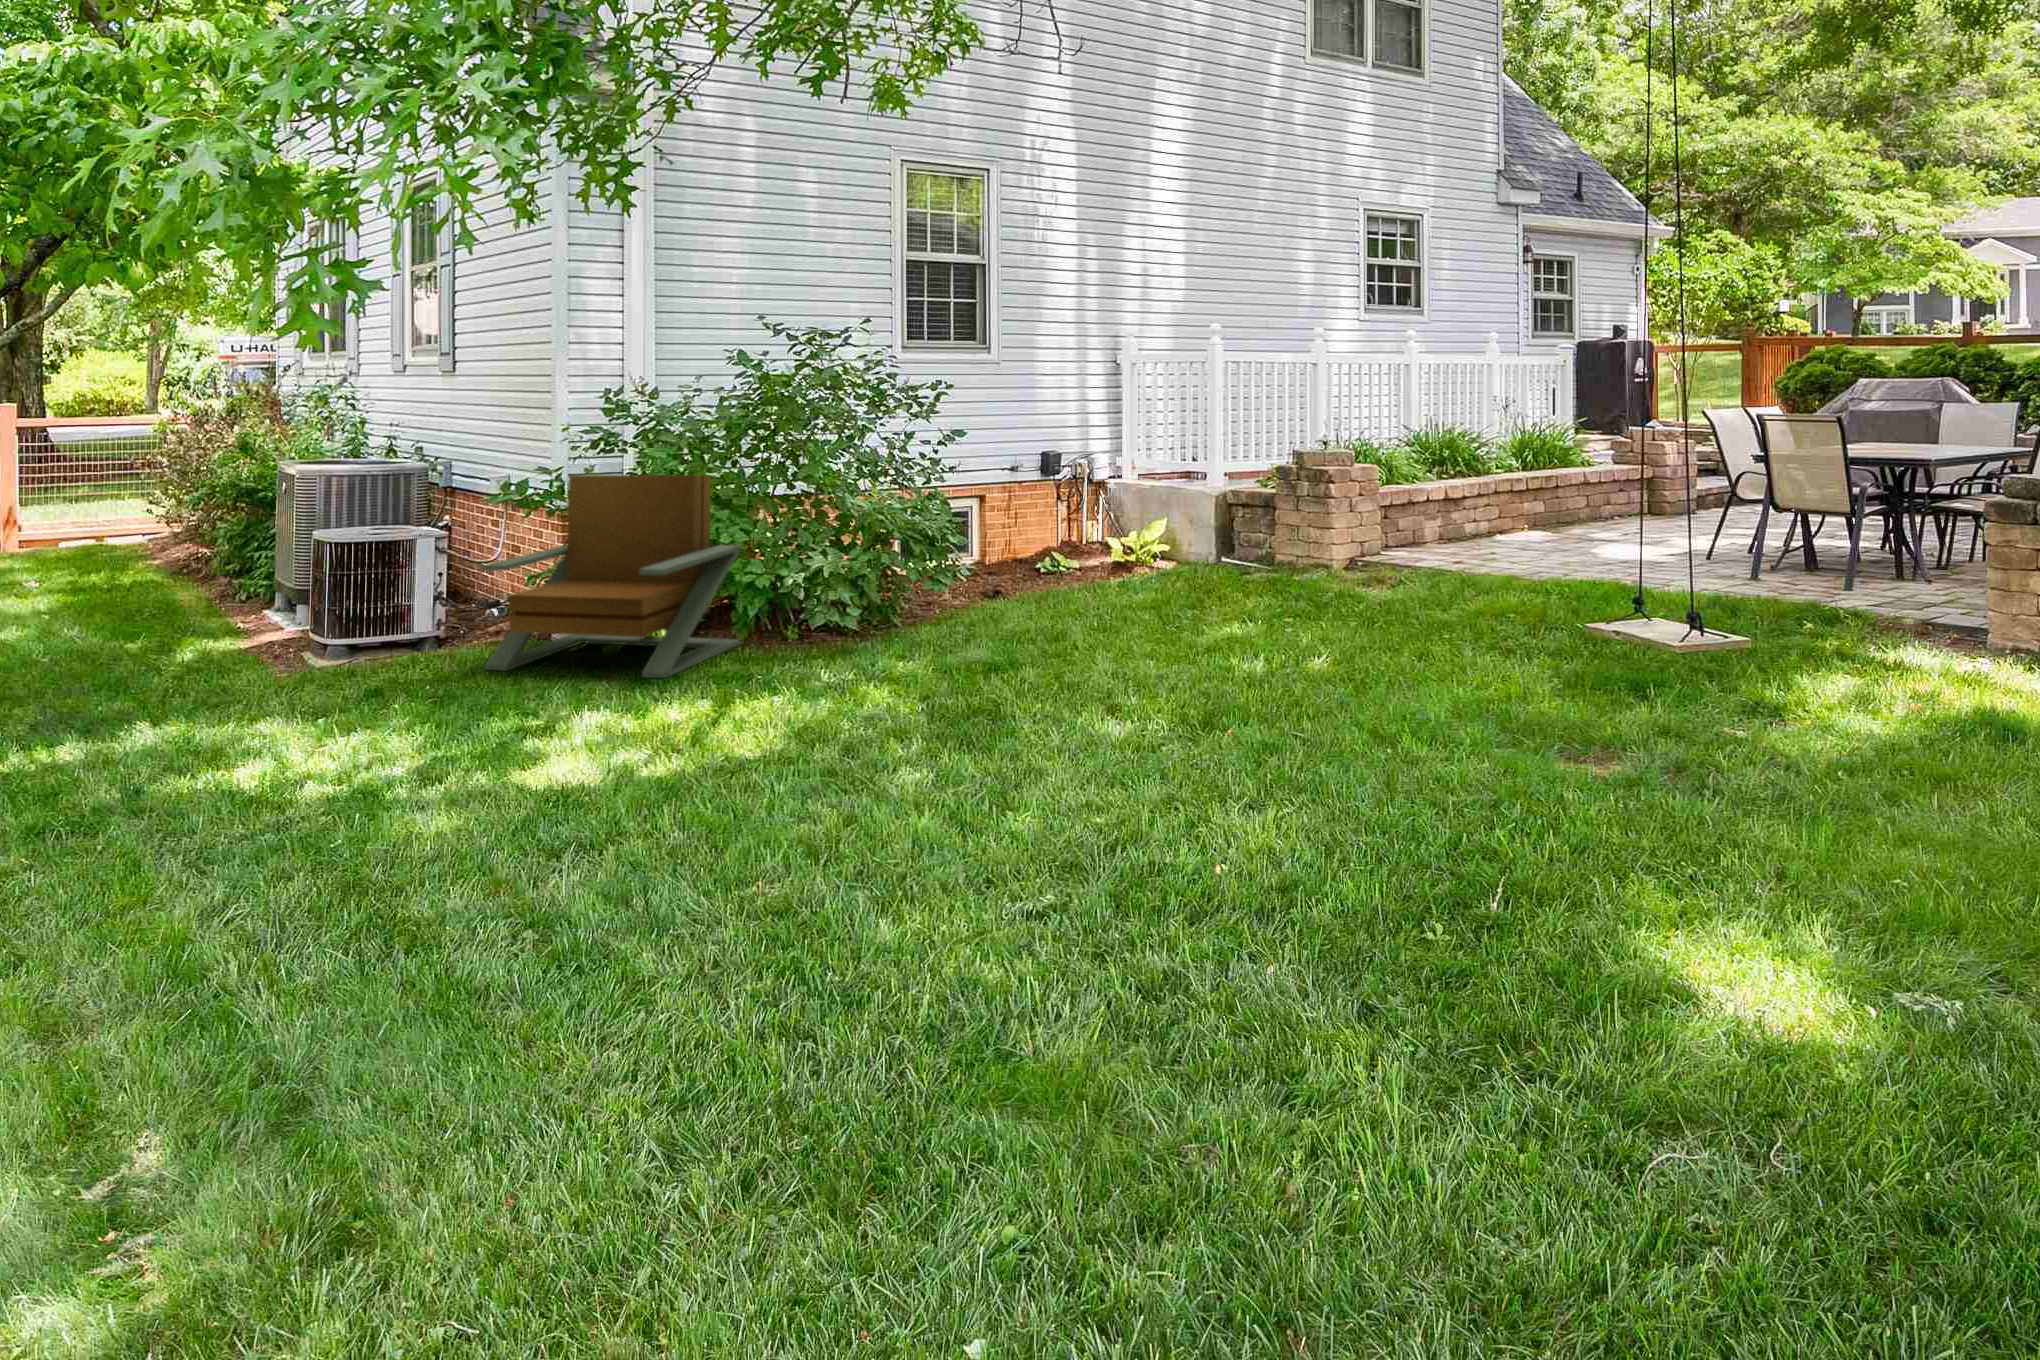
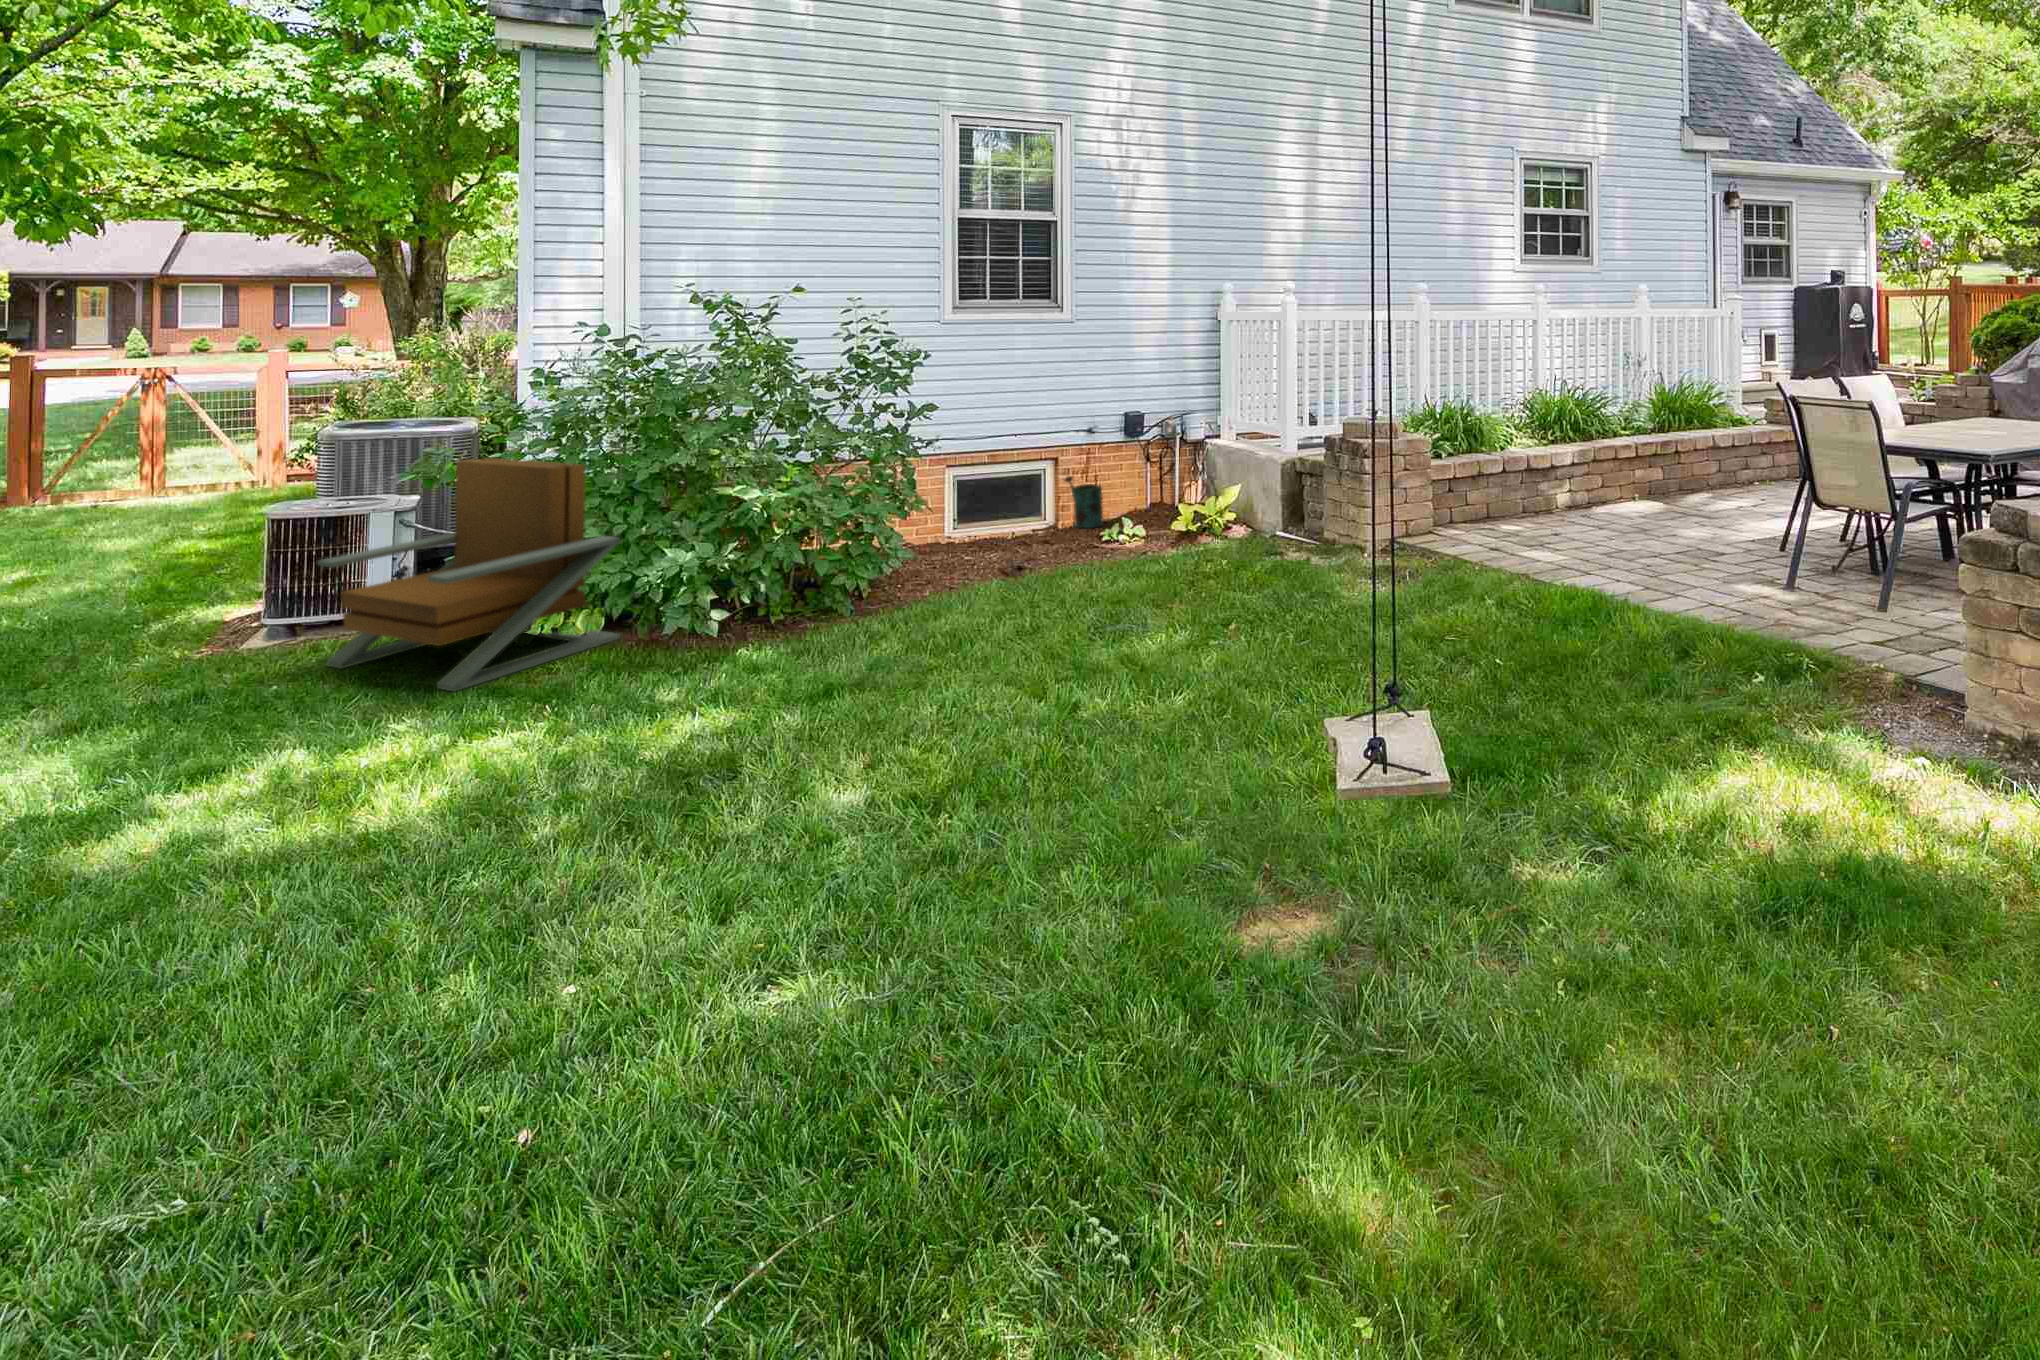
watering can: none [999,514,1053,564] -> present [1065,476,1103,528]

